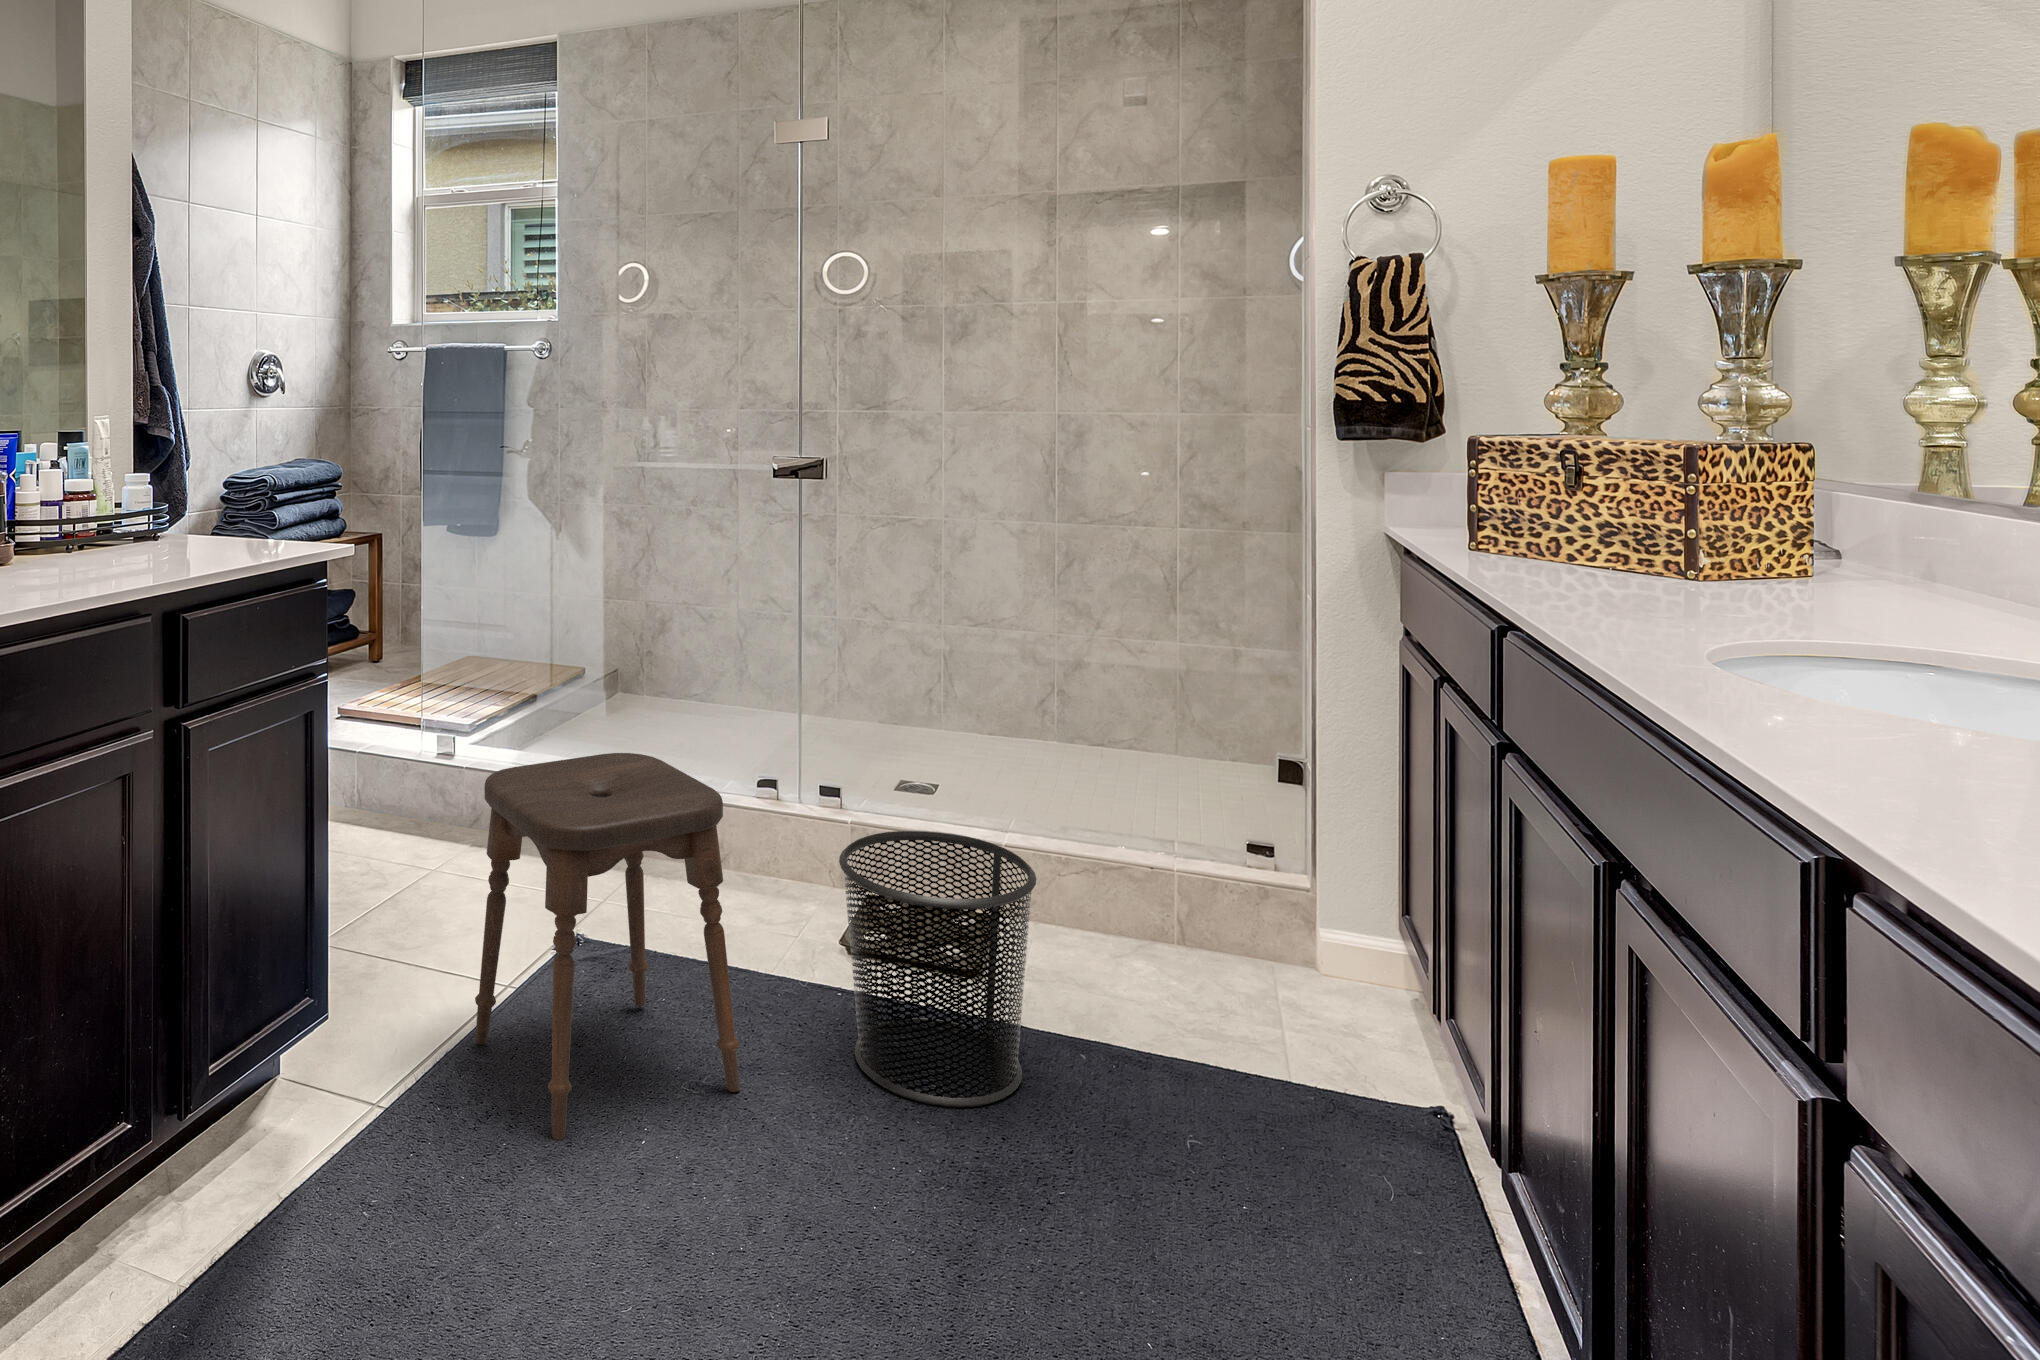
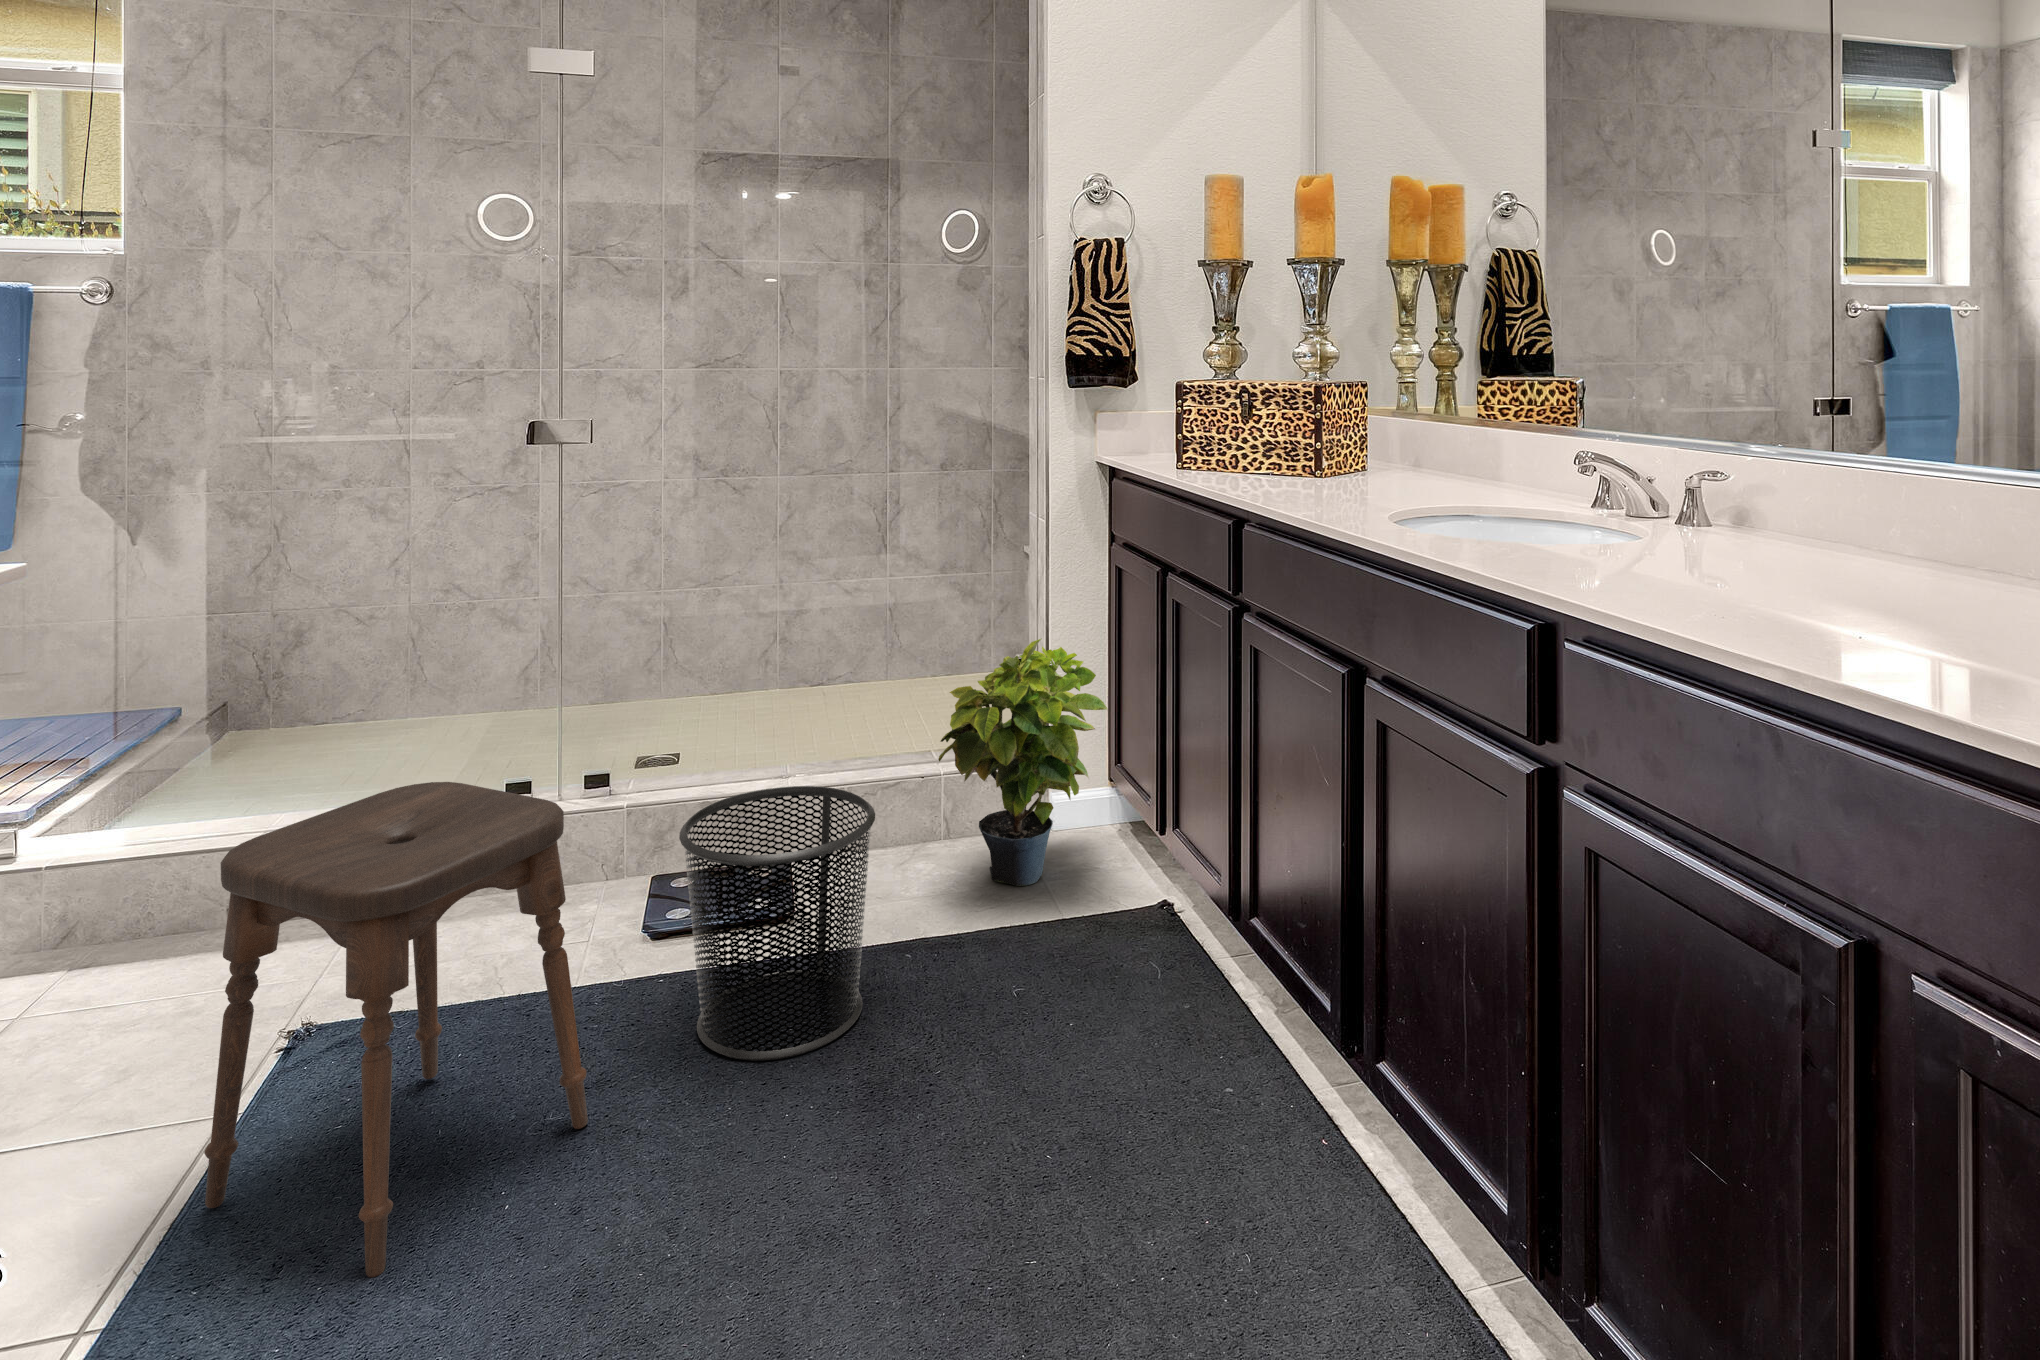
potted plant: none [1144,736,1372,1026] -> present [938,639,1108,886]

